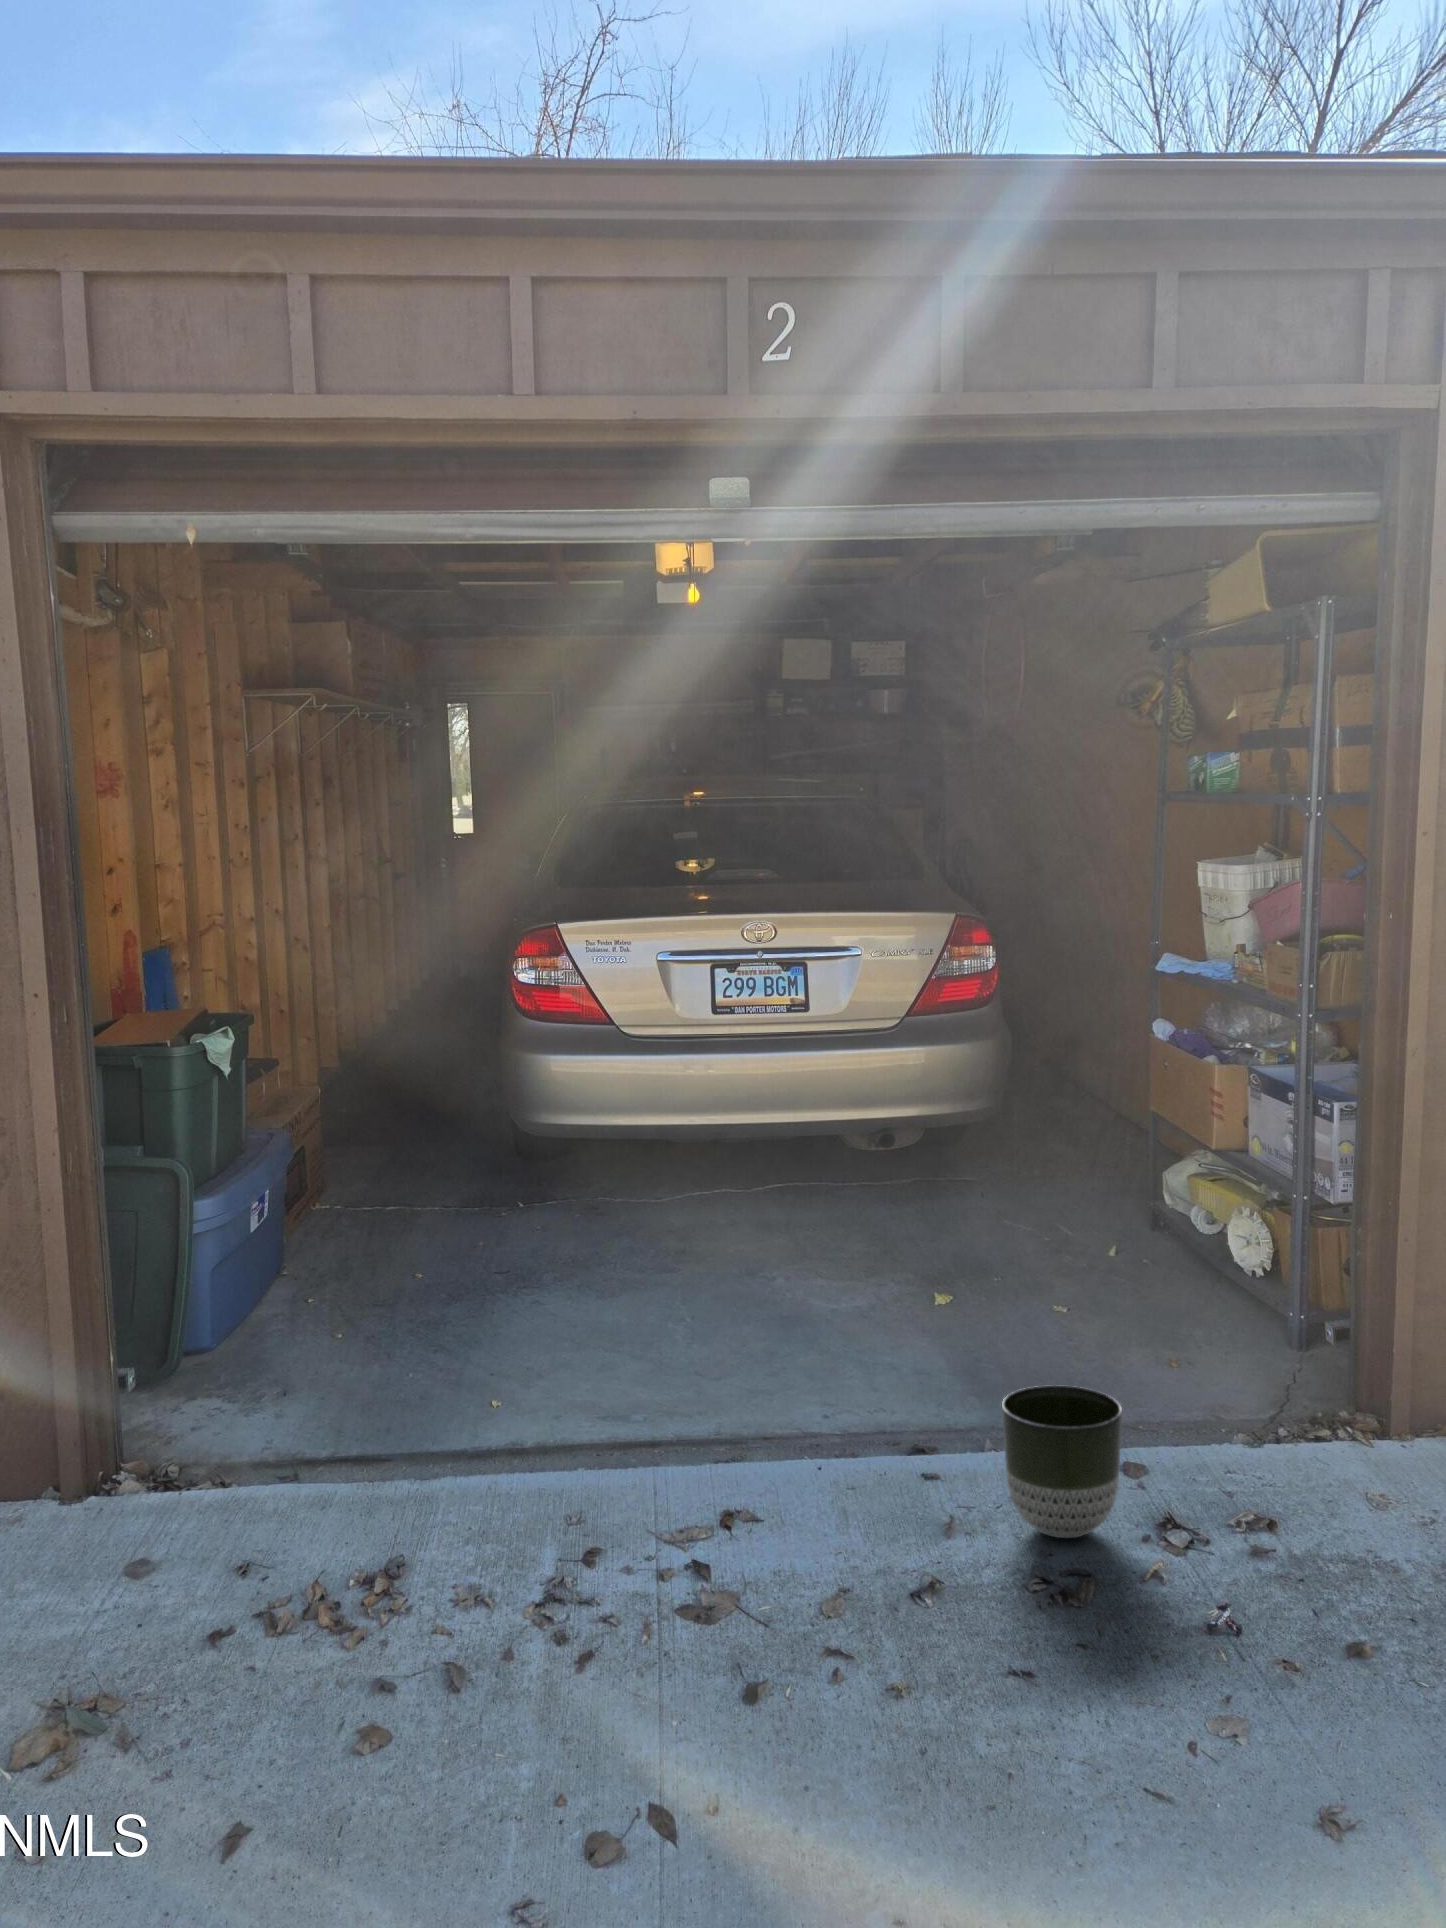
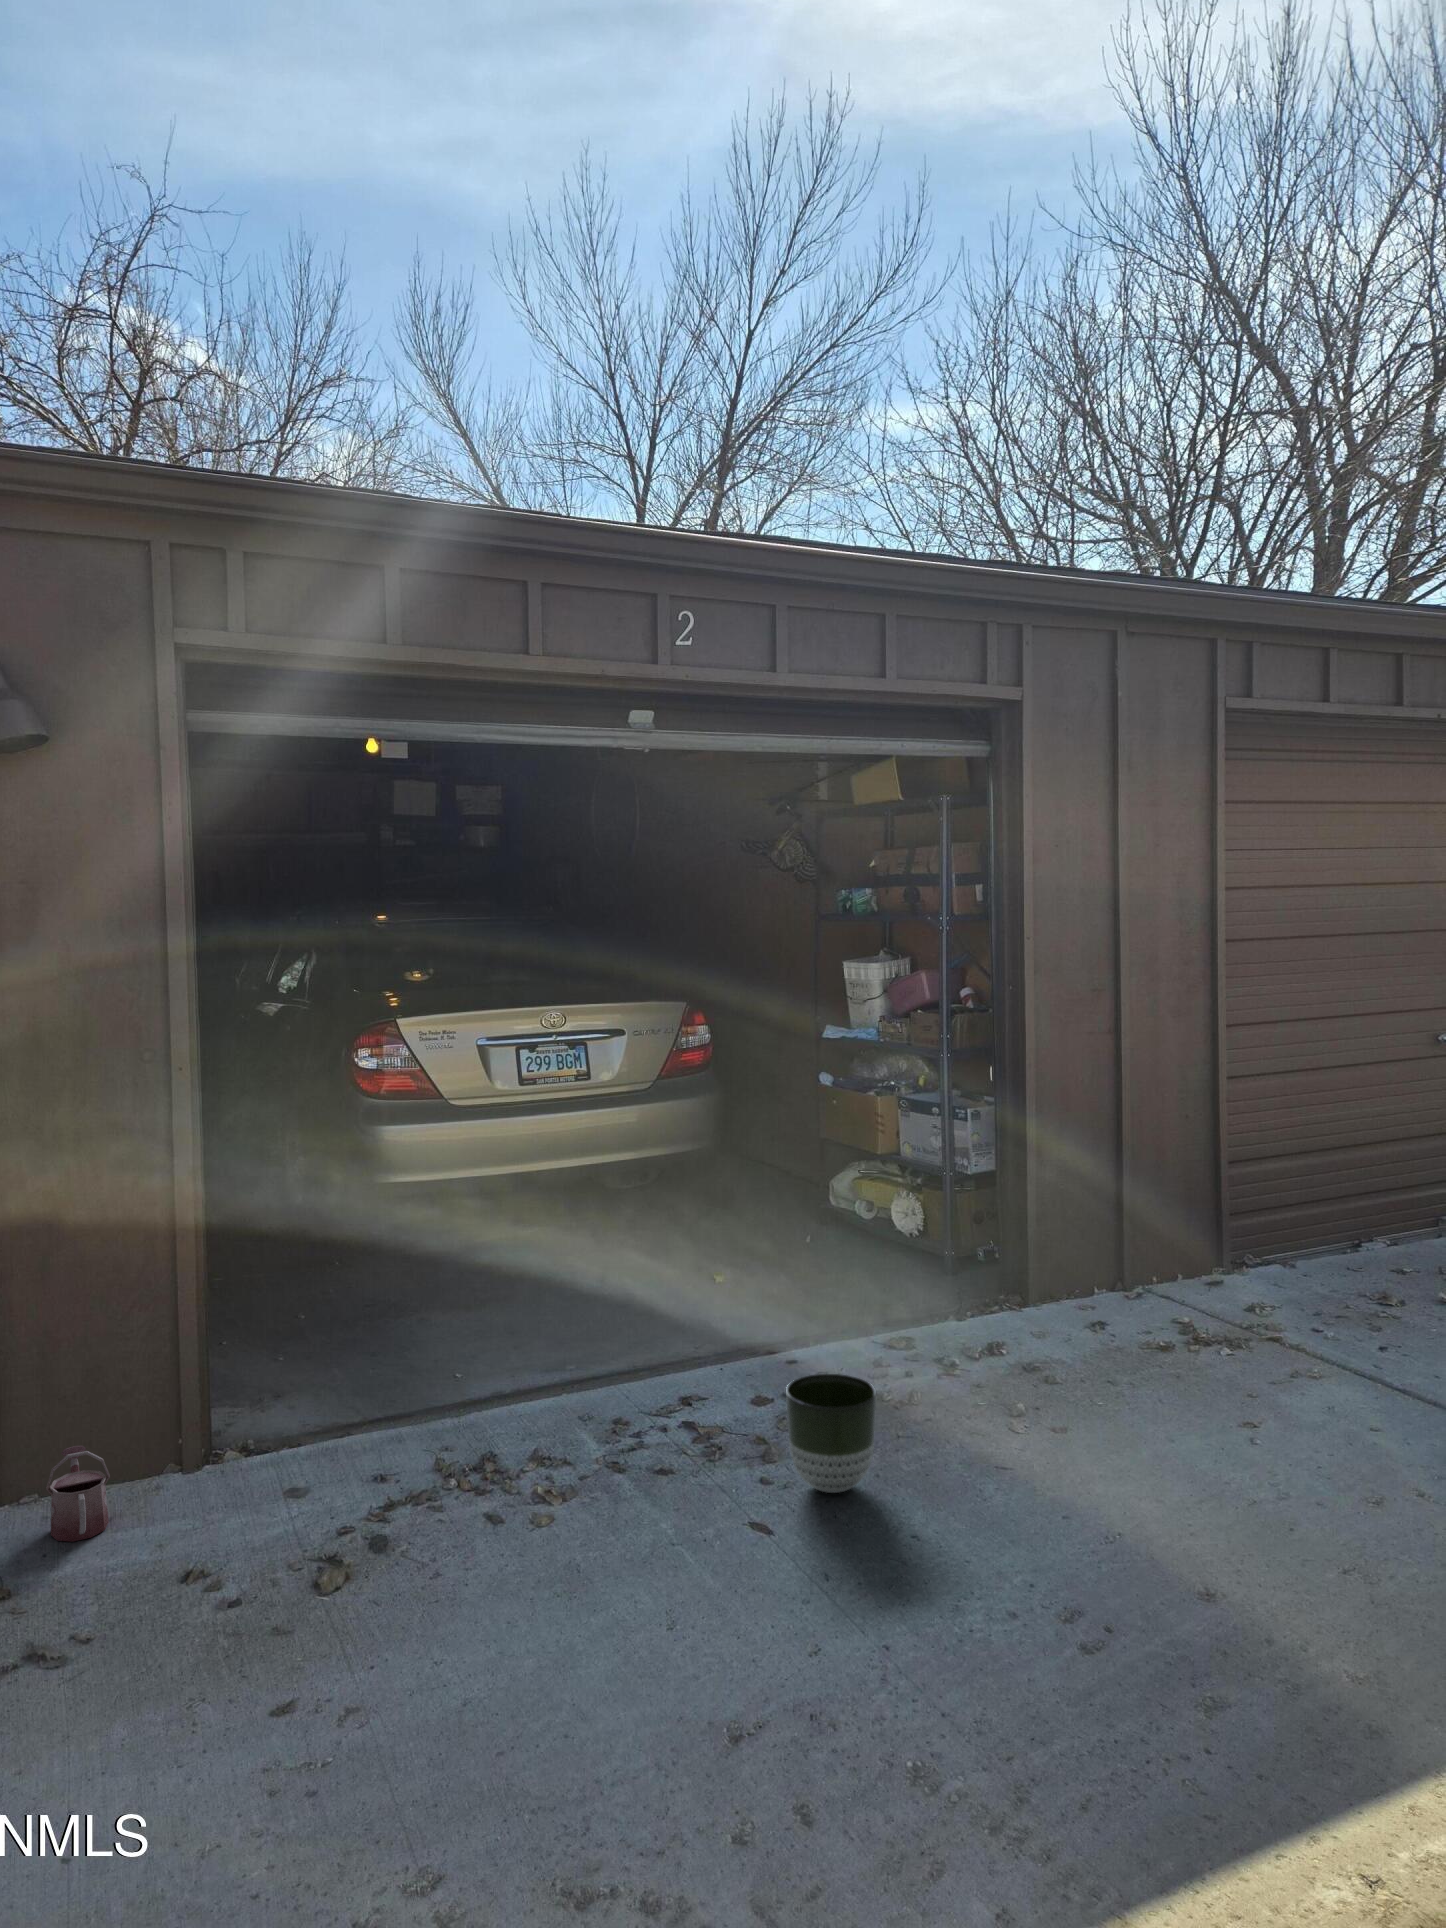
watering can: none [116,1415,188,1523] -> present [46,1446,110,1542]

